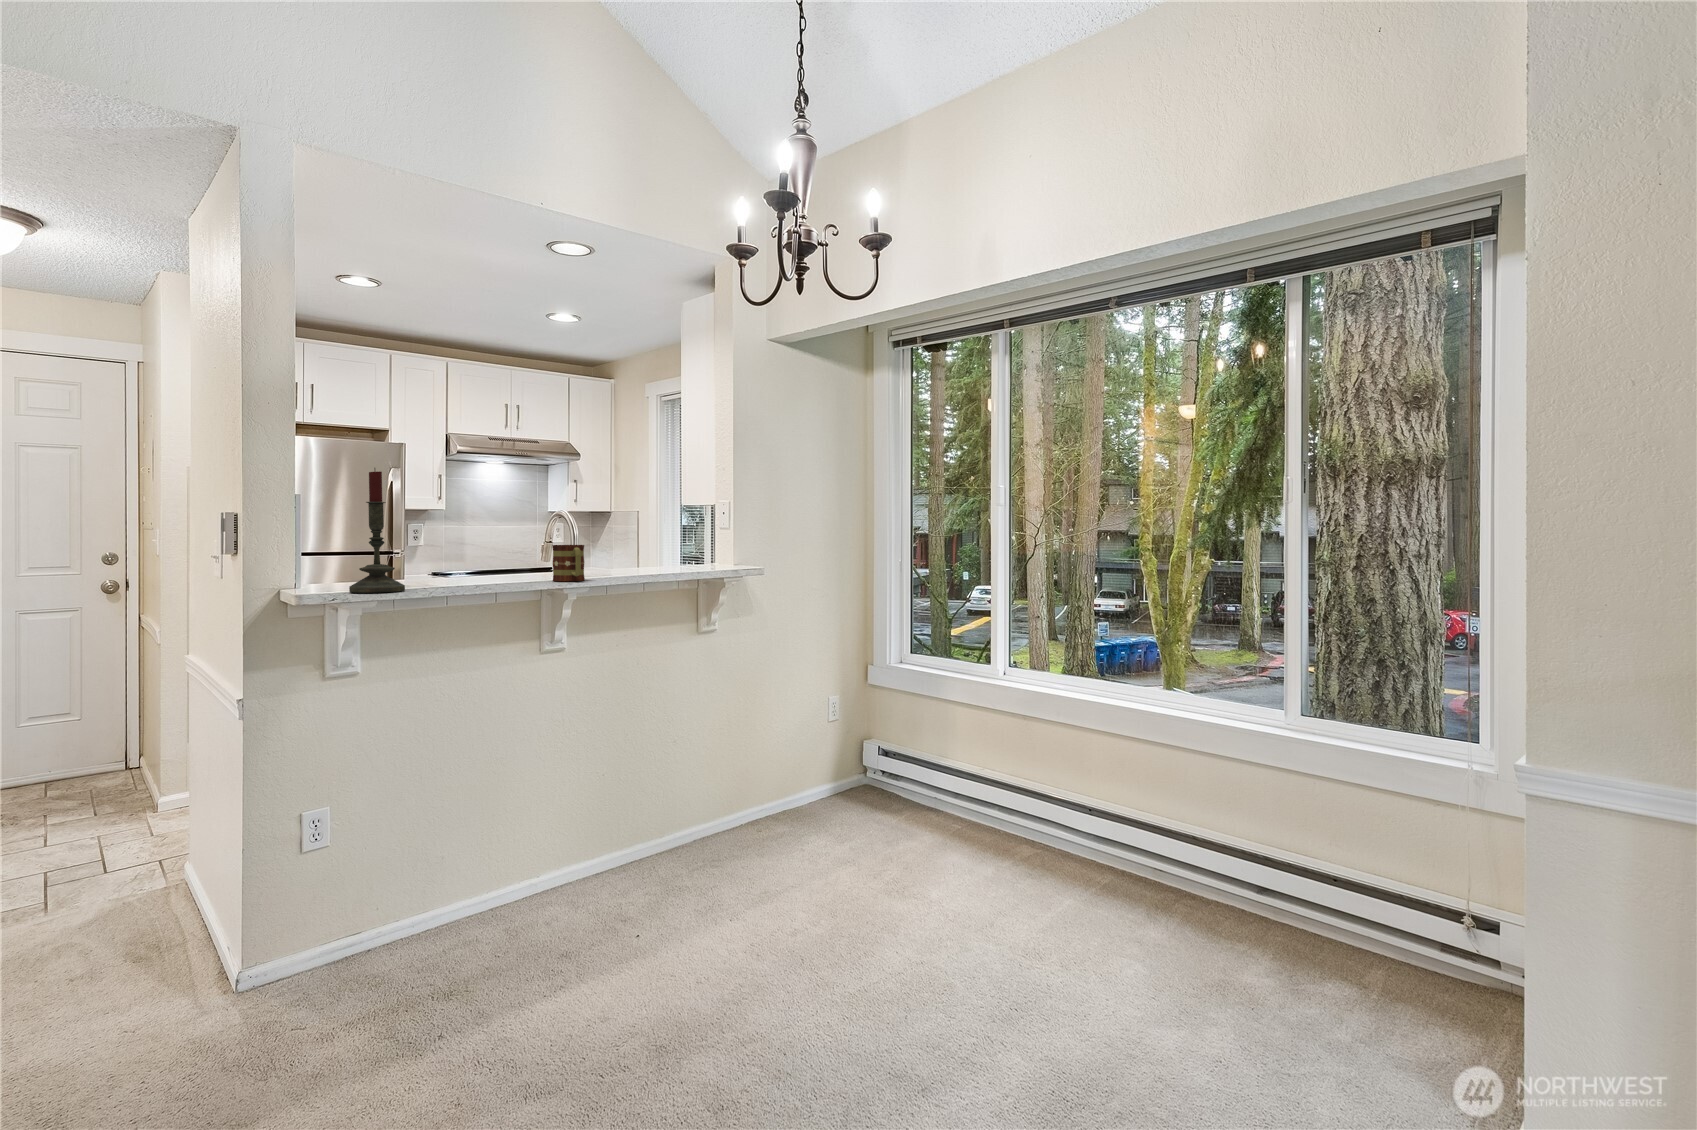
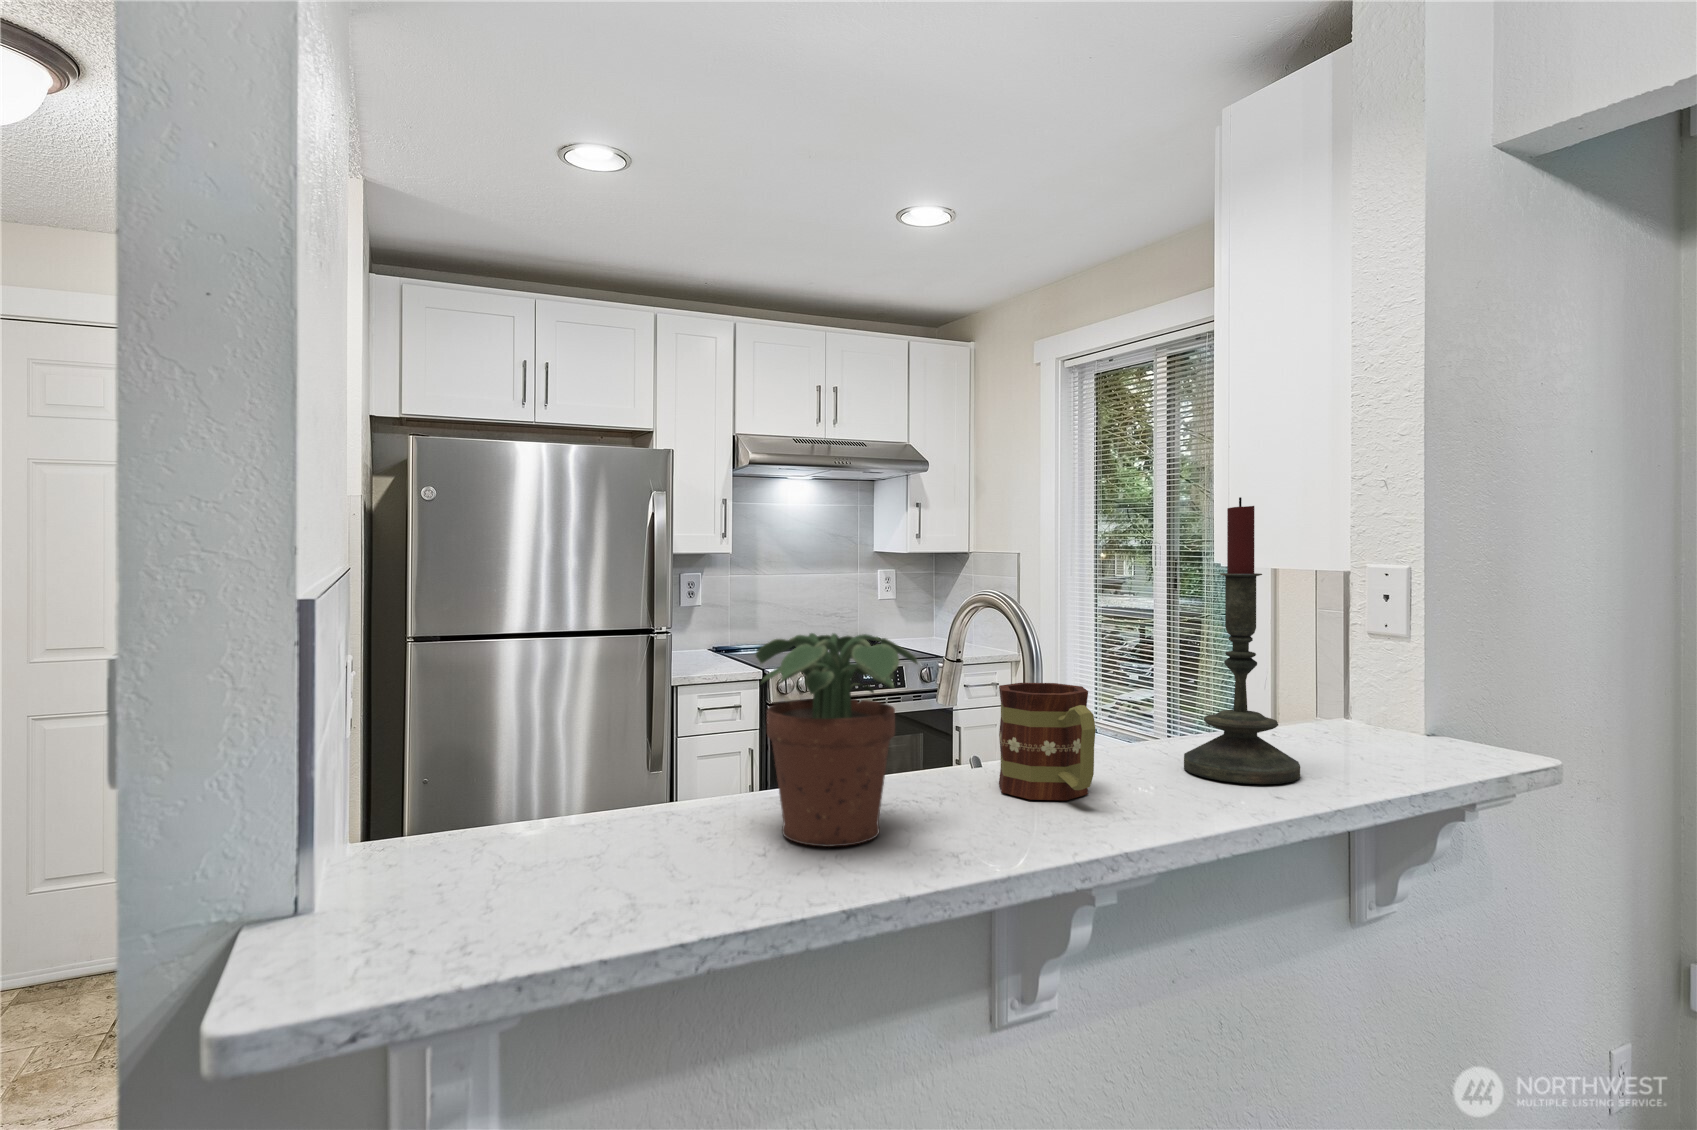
candle: present [349,468,405,593] -> present [1184,497,1300,784]
potted plant: none [456,521,516,586] -> present [756,633,917,847]

